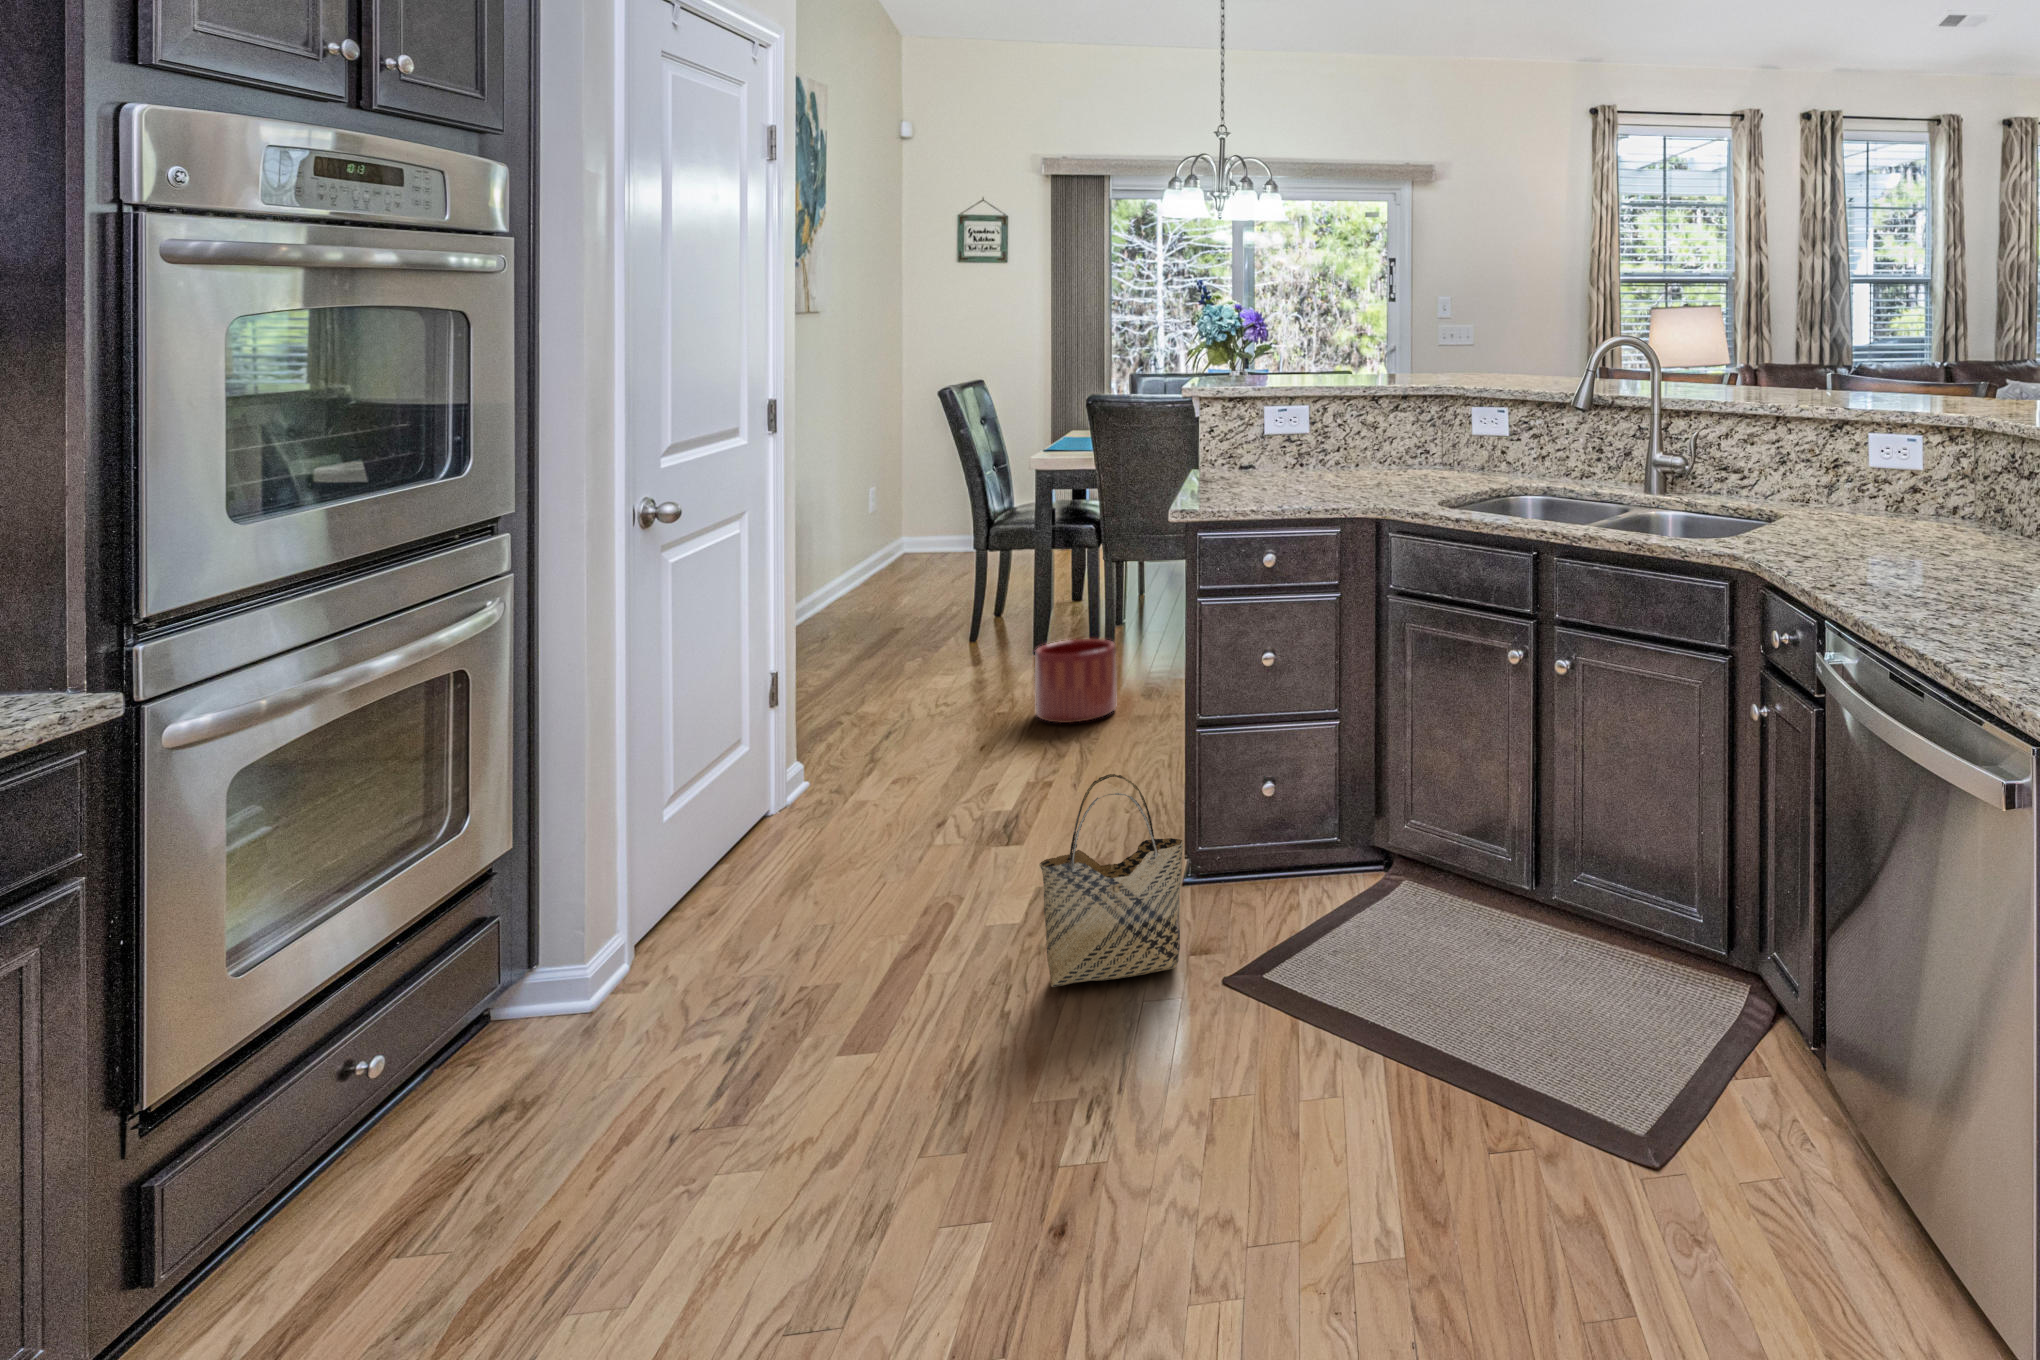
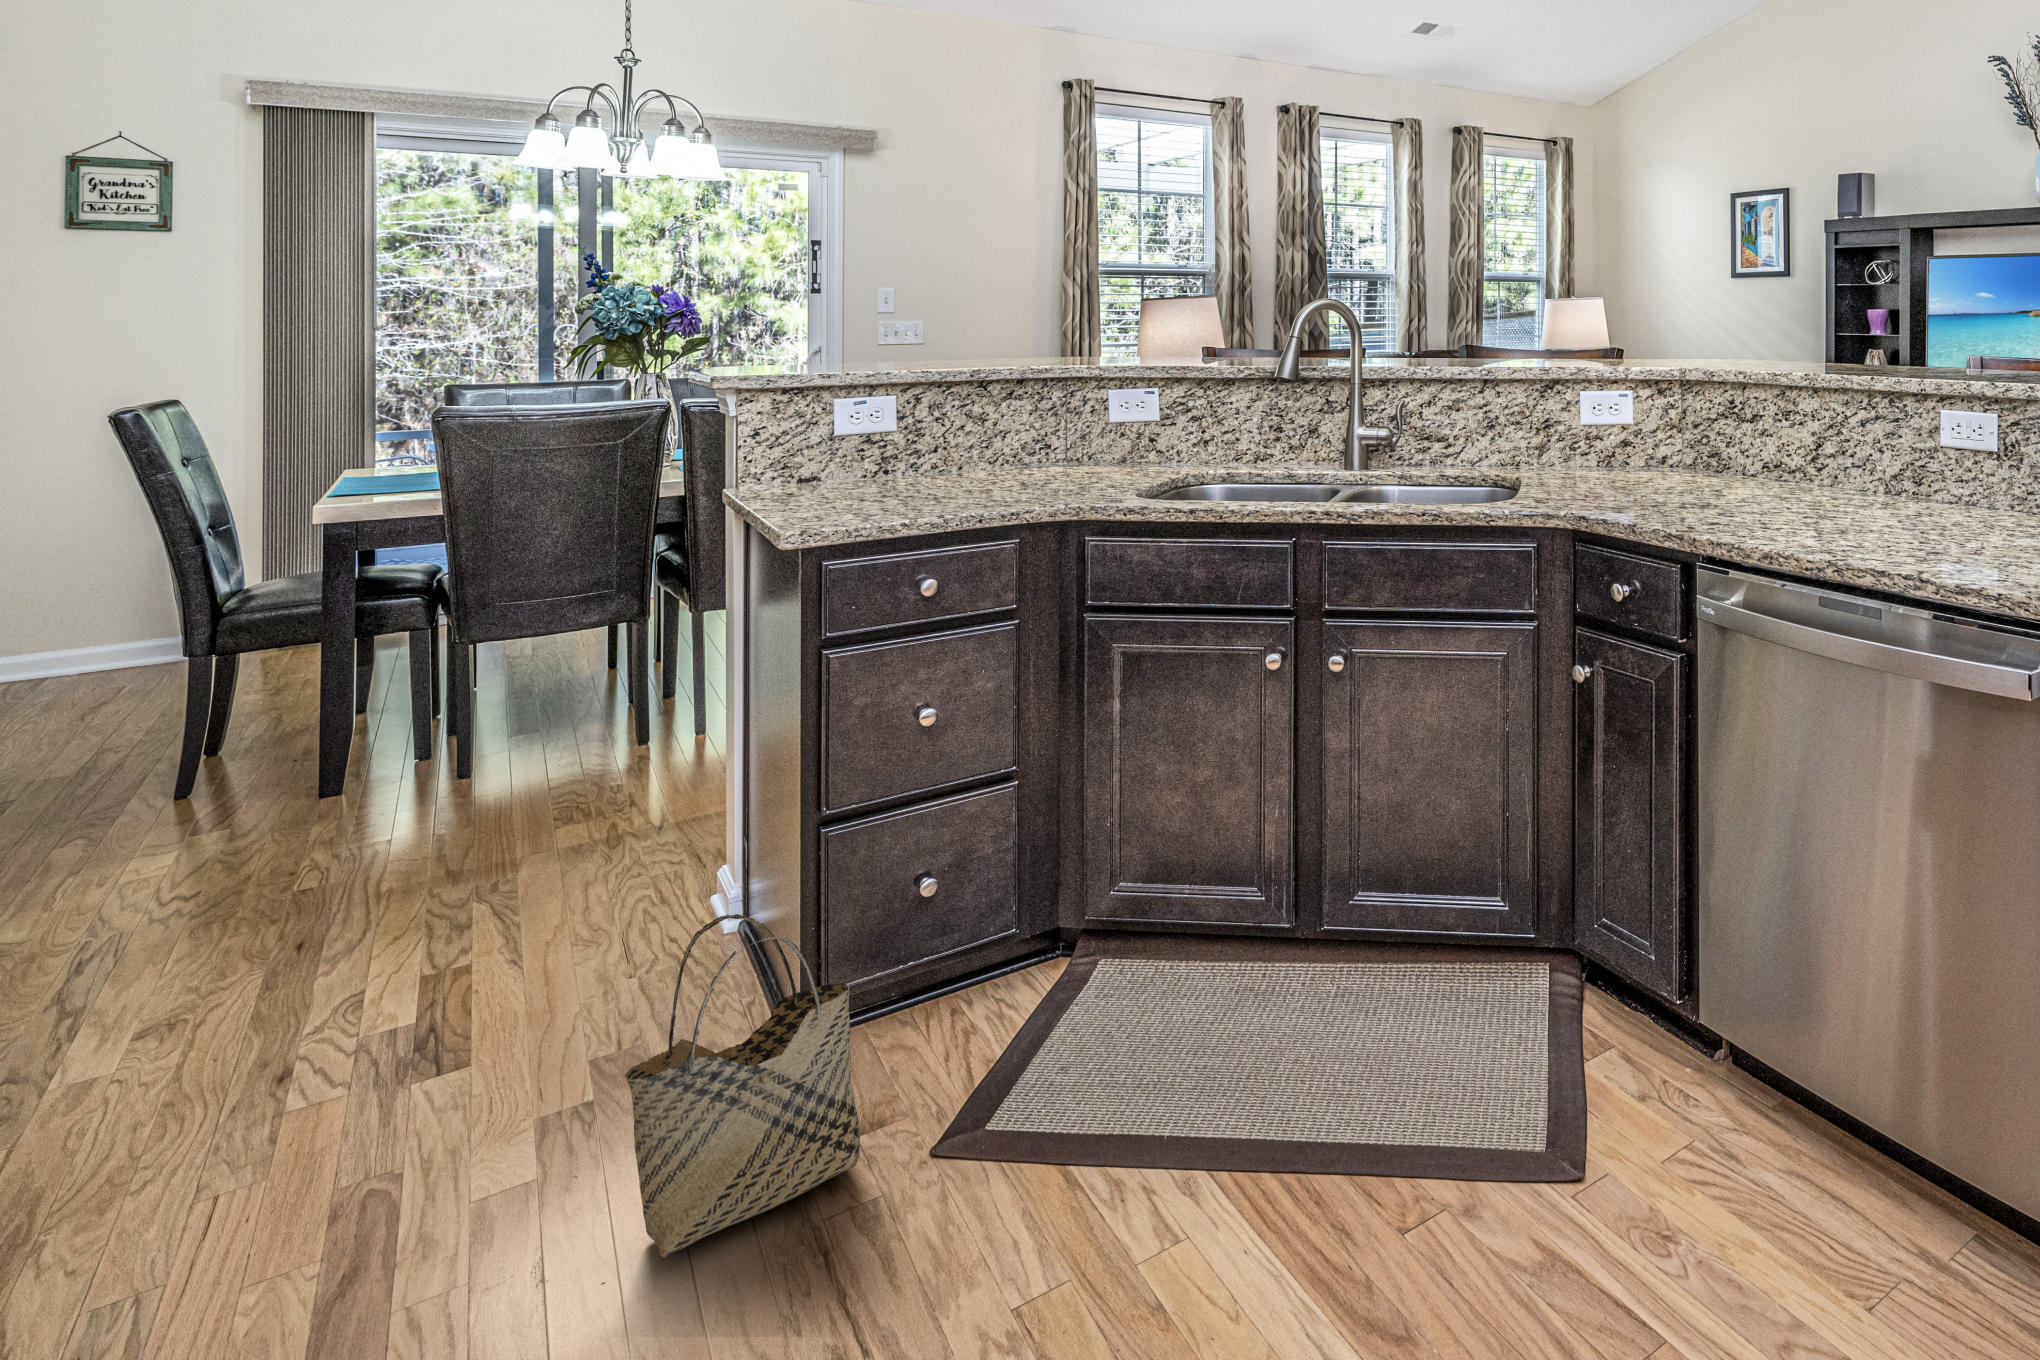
planter: present [1035,639,1116,723] -> none [391,746,540,880]

